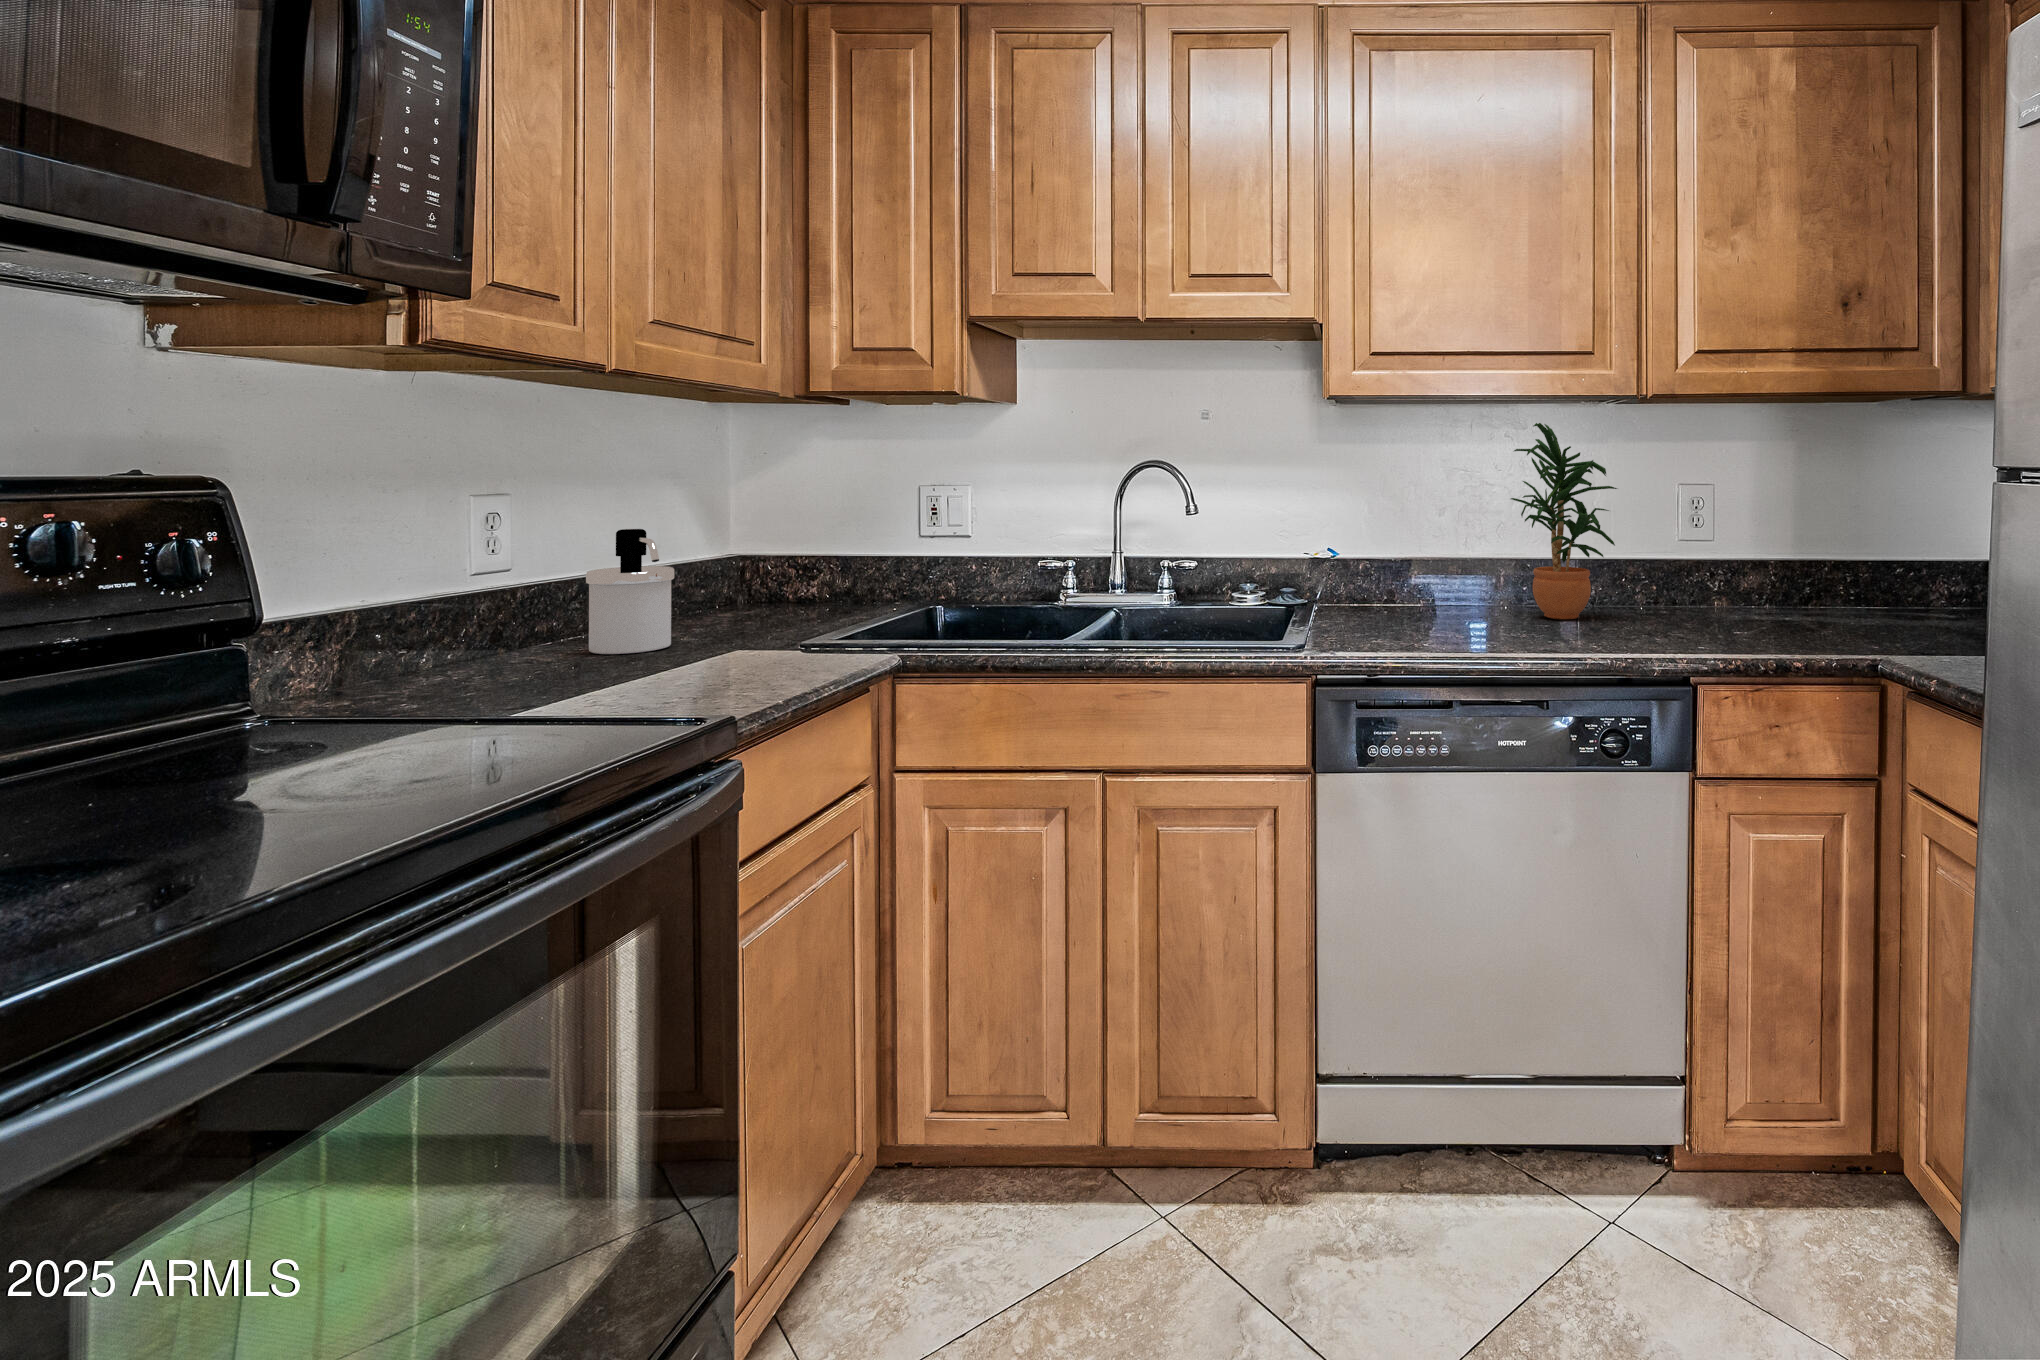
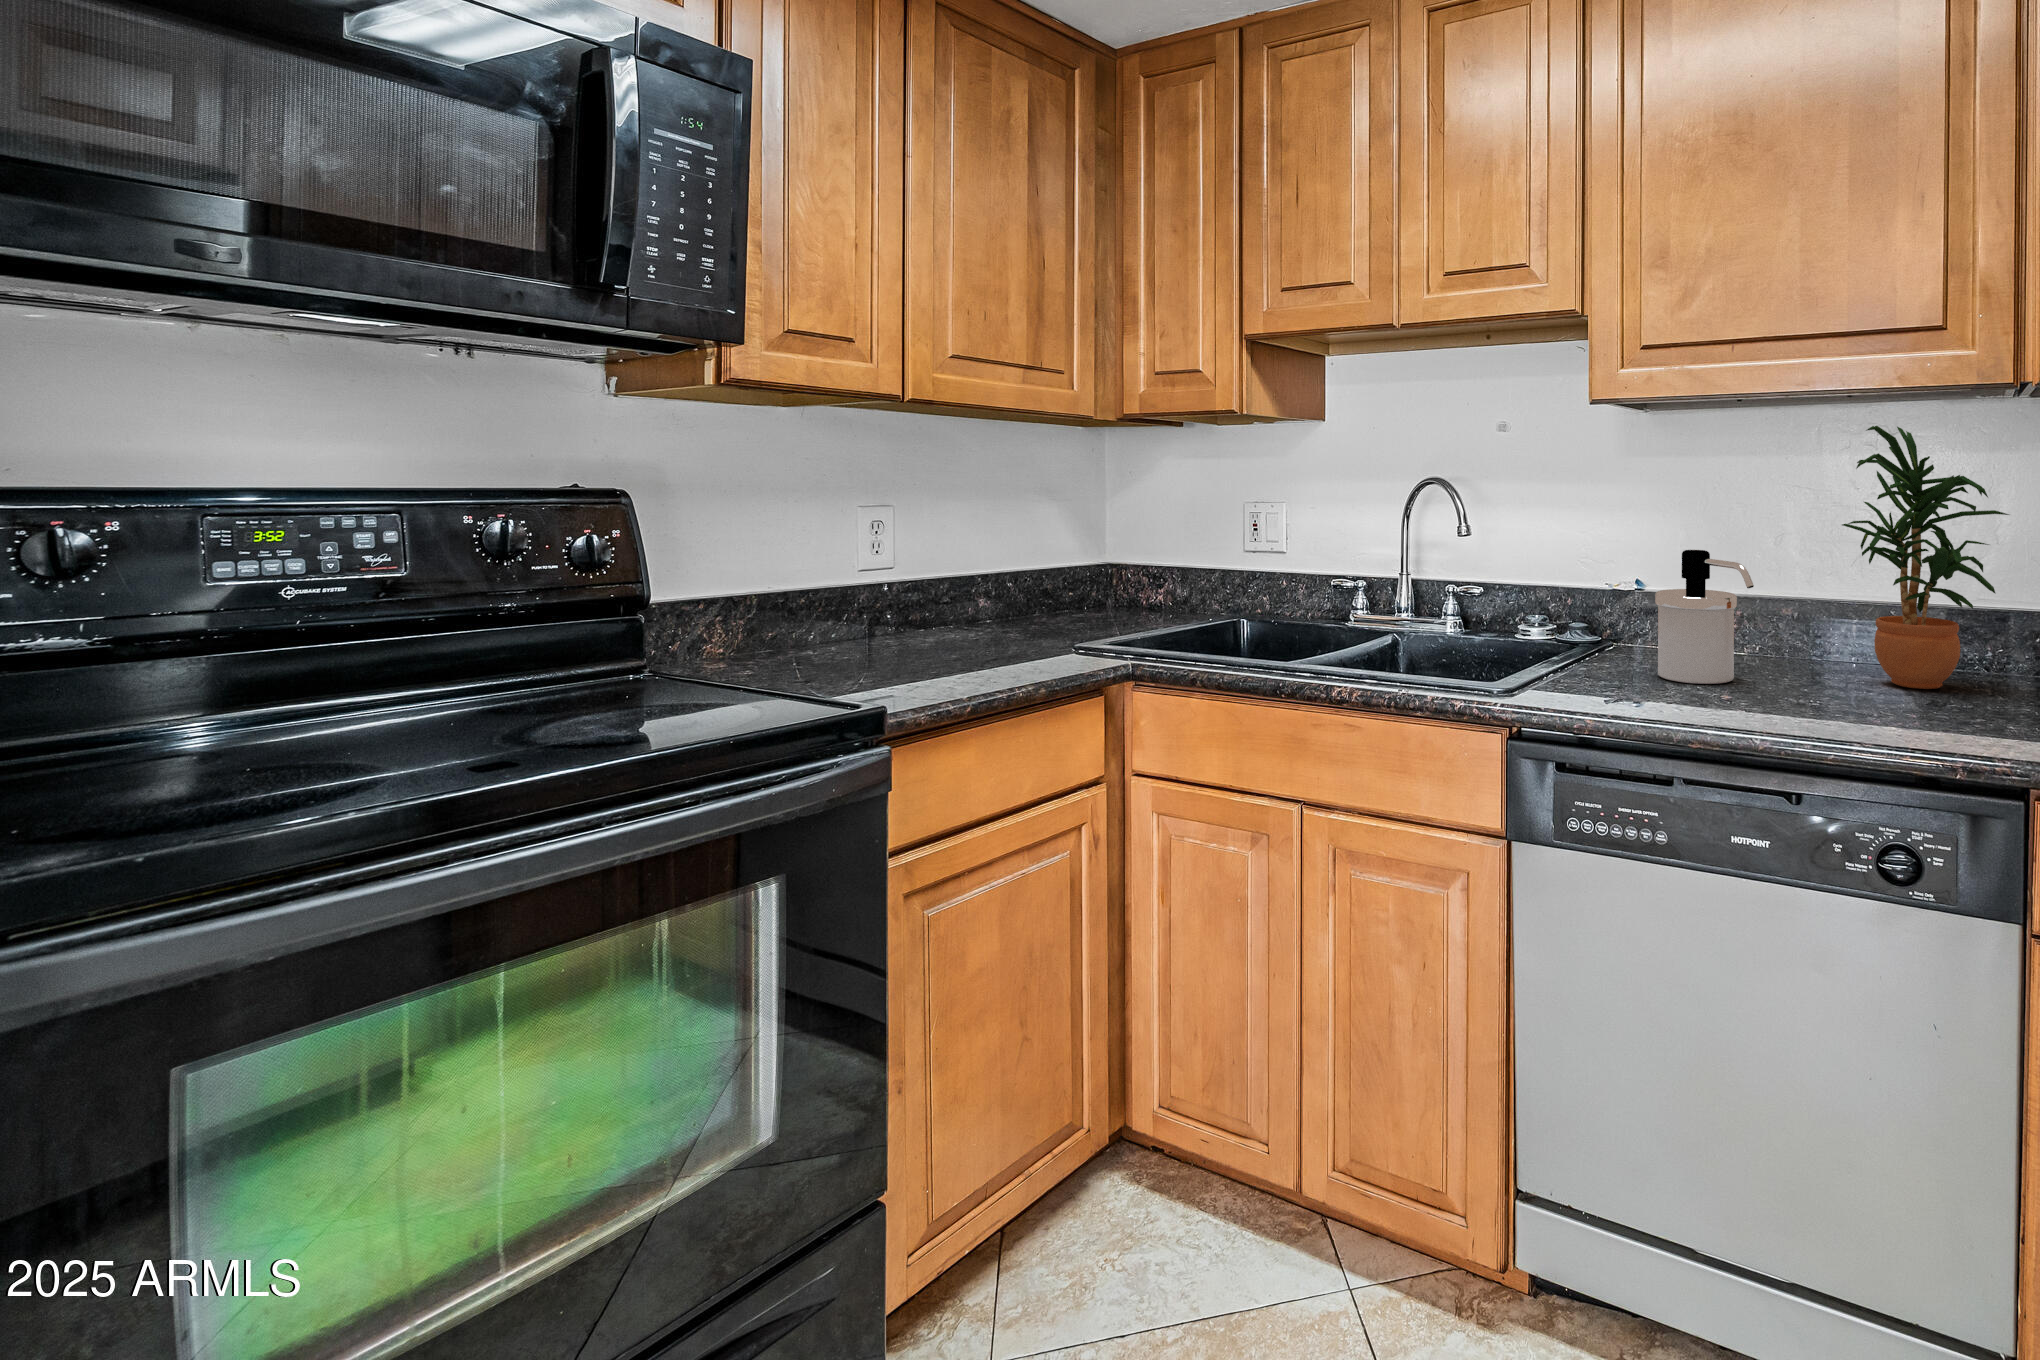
soap dispenser: present [586,529,674,654] -> present [1655,550,1754,684]

